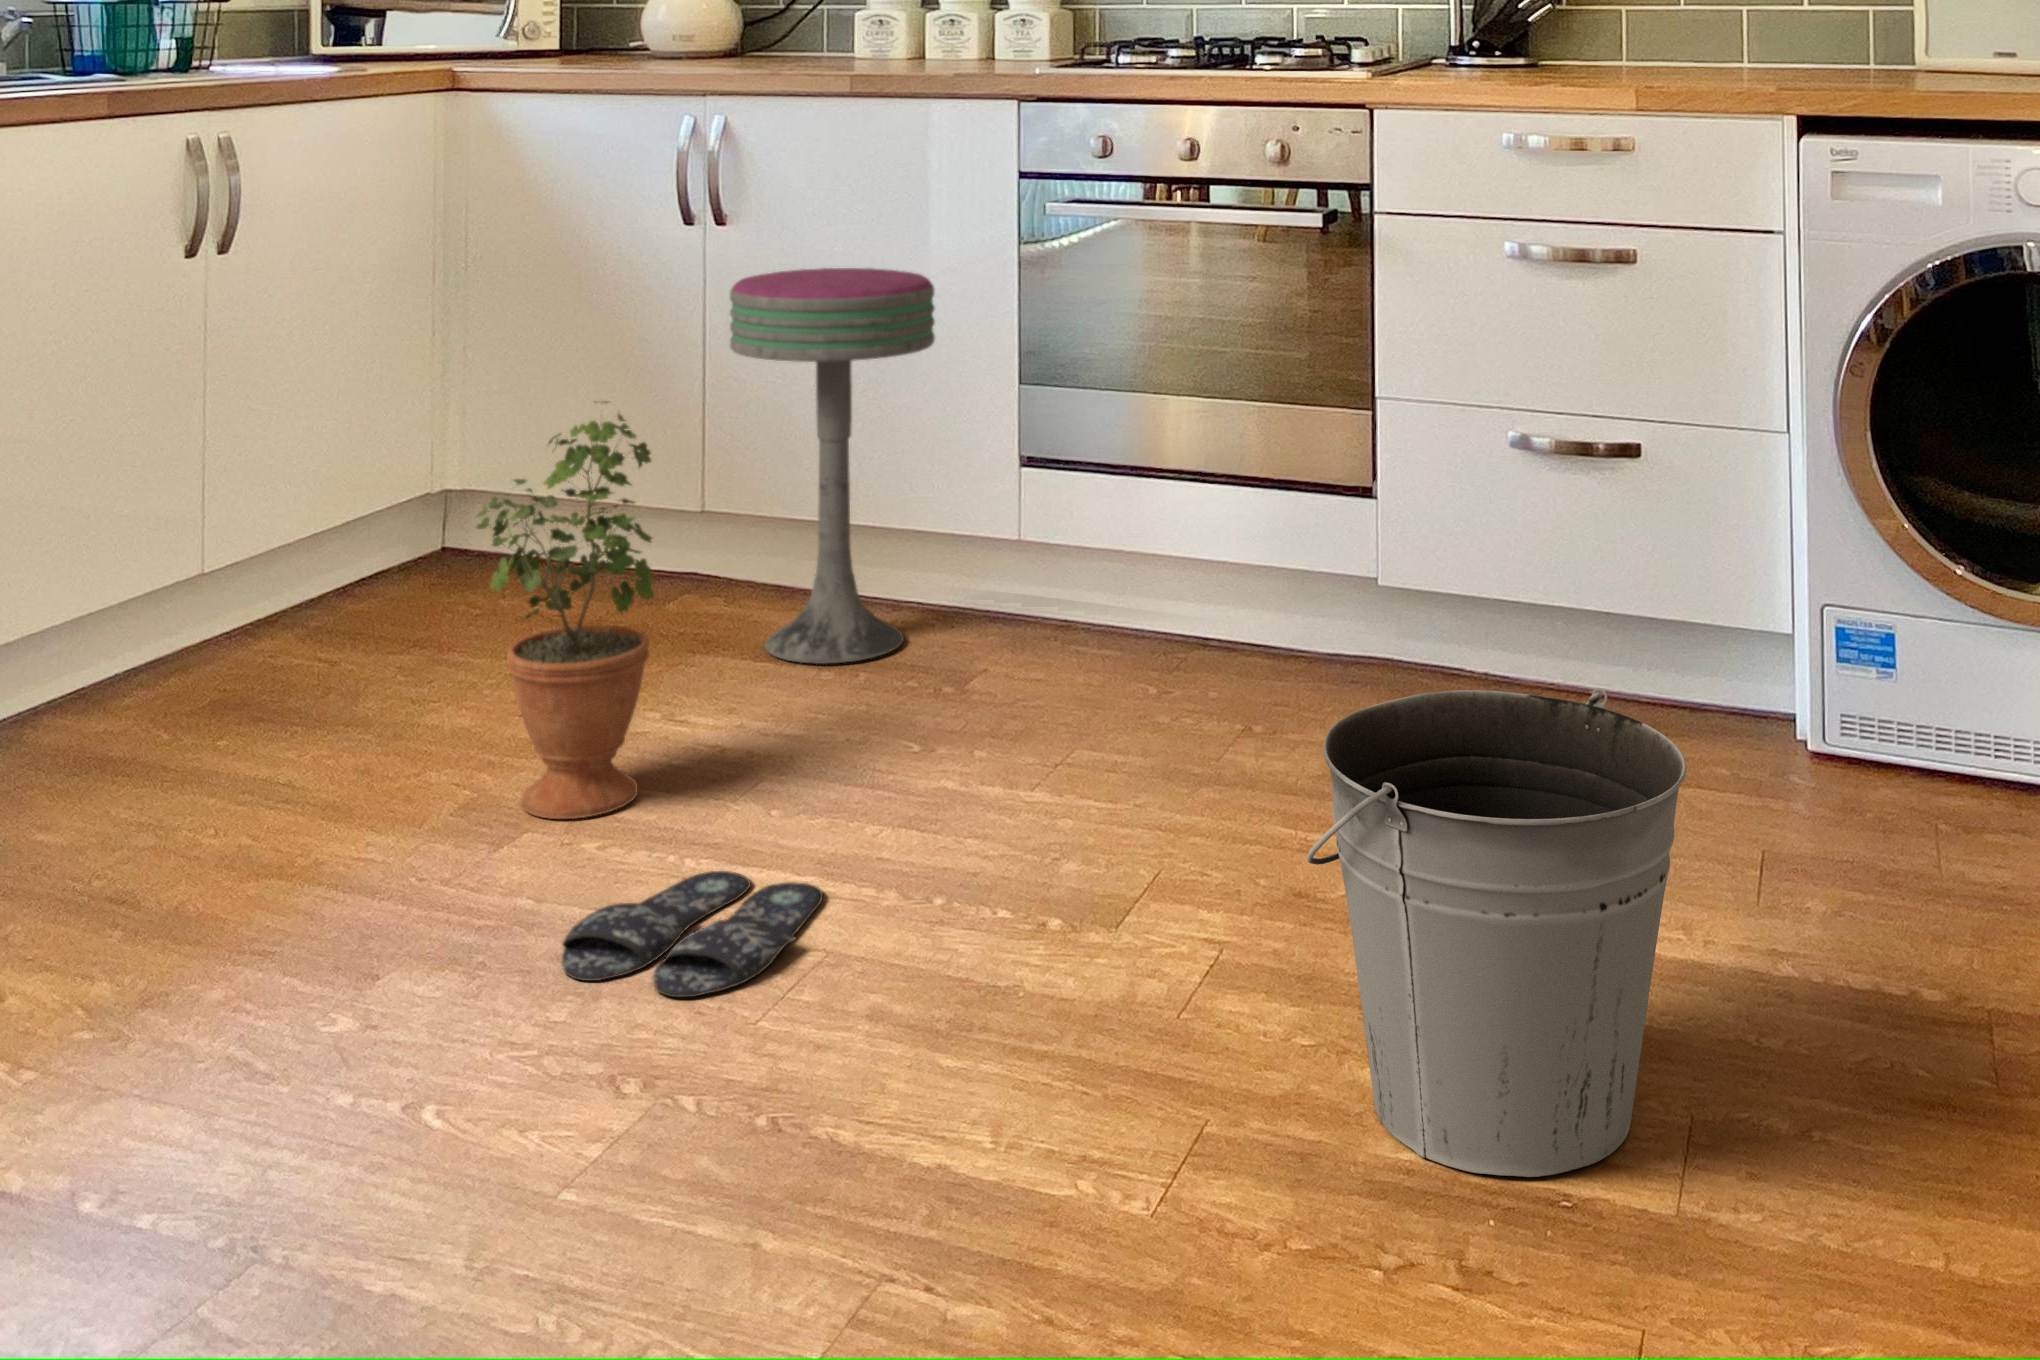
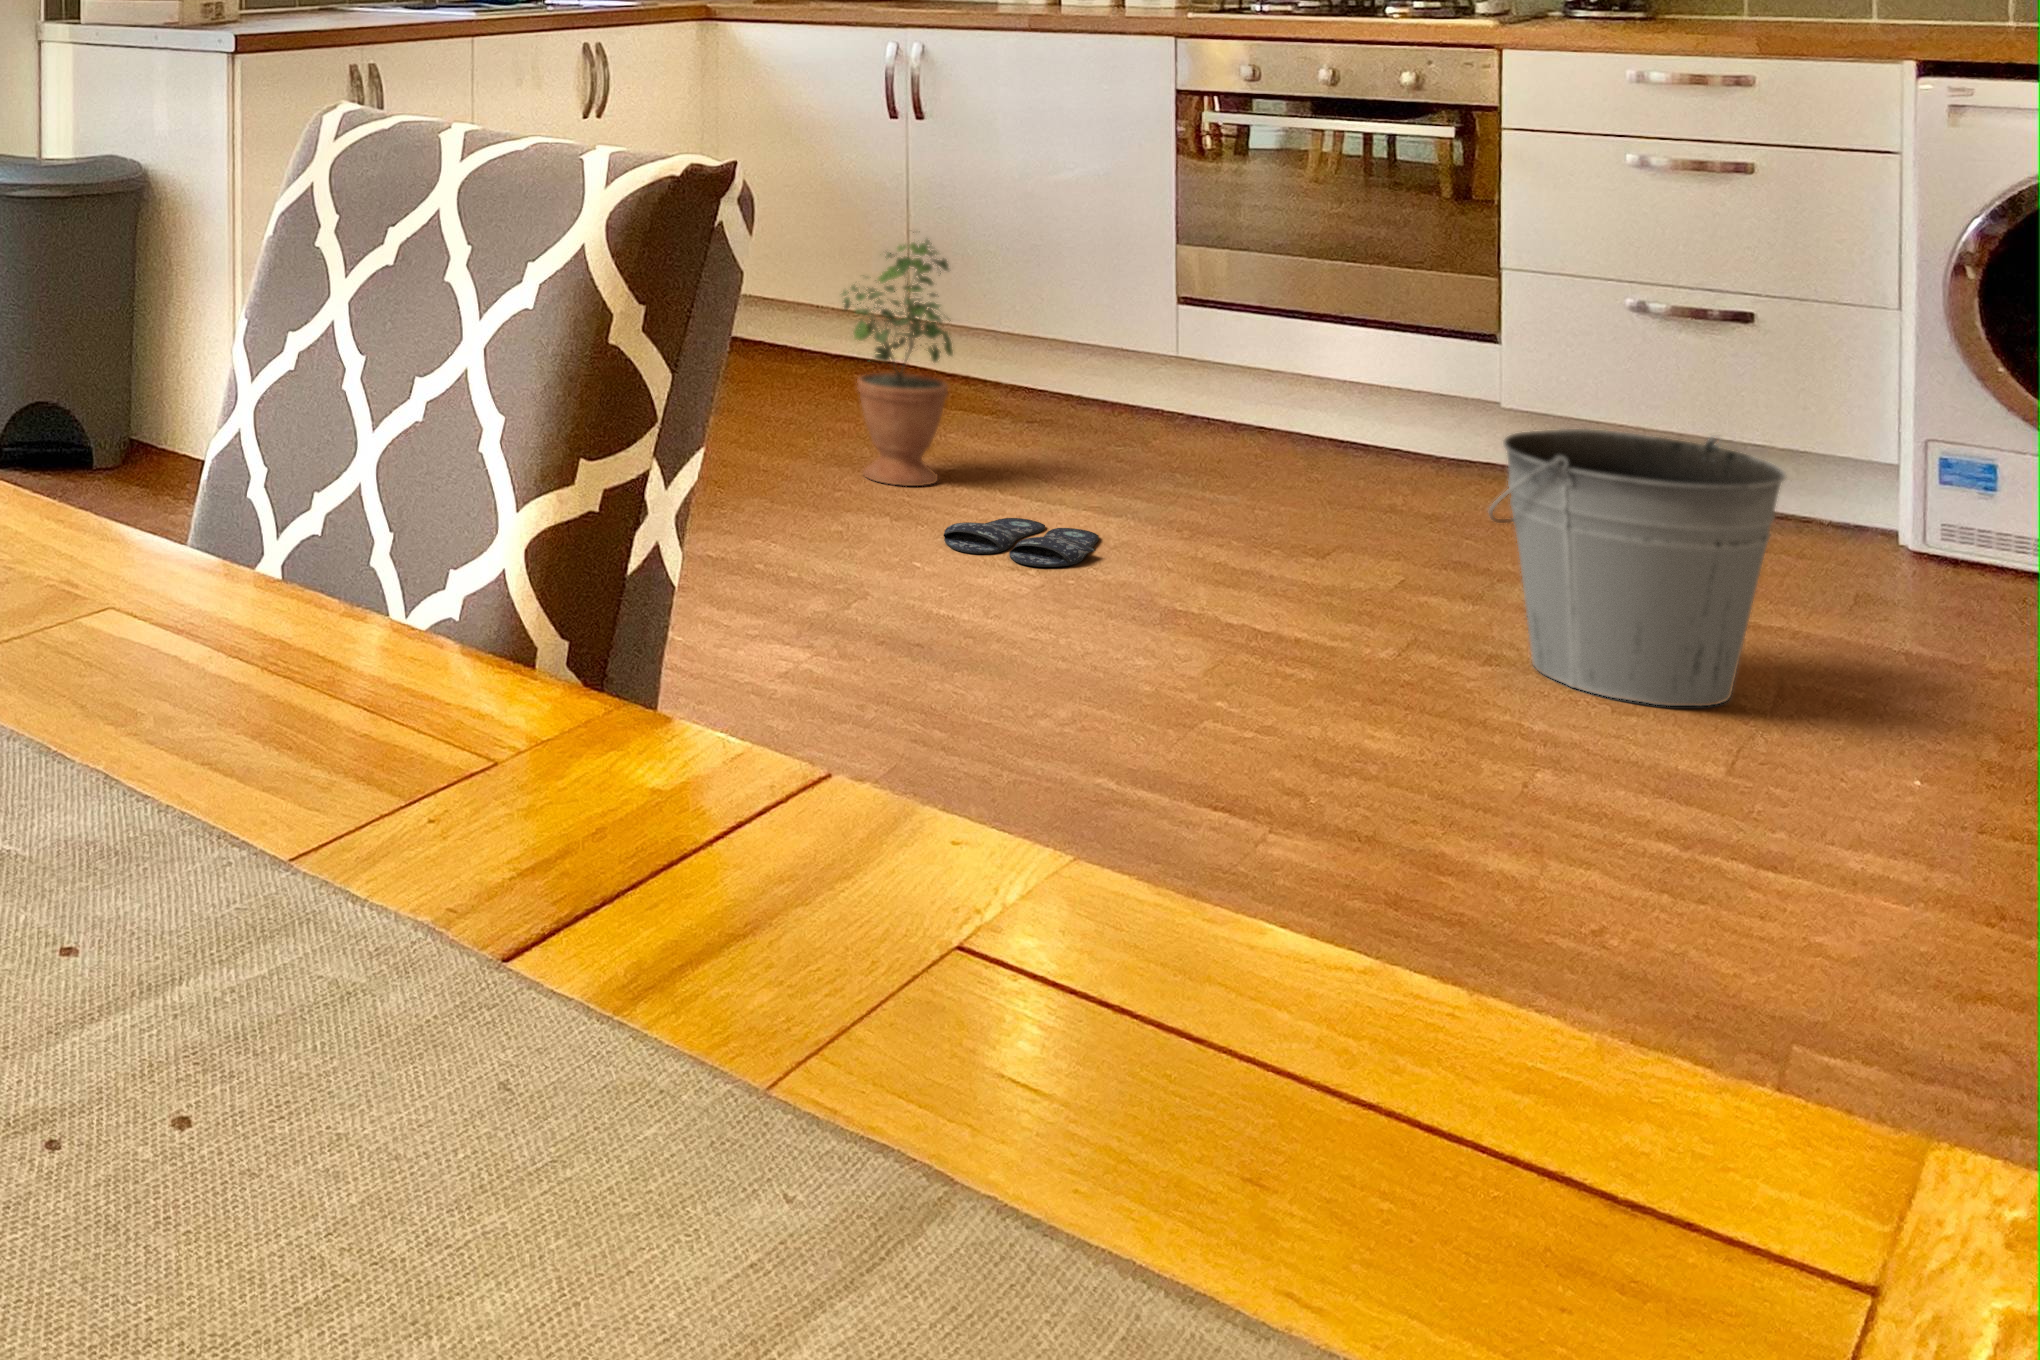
bar stool: present [730,268,935,664] -> none [955,159,1111,430]

